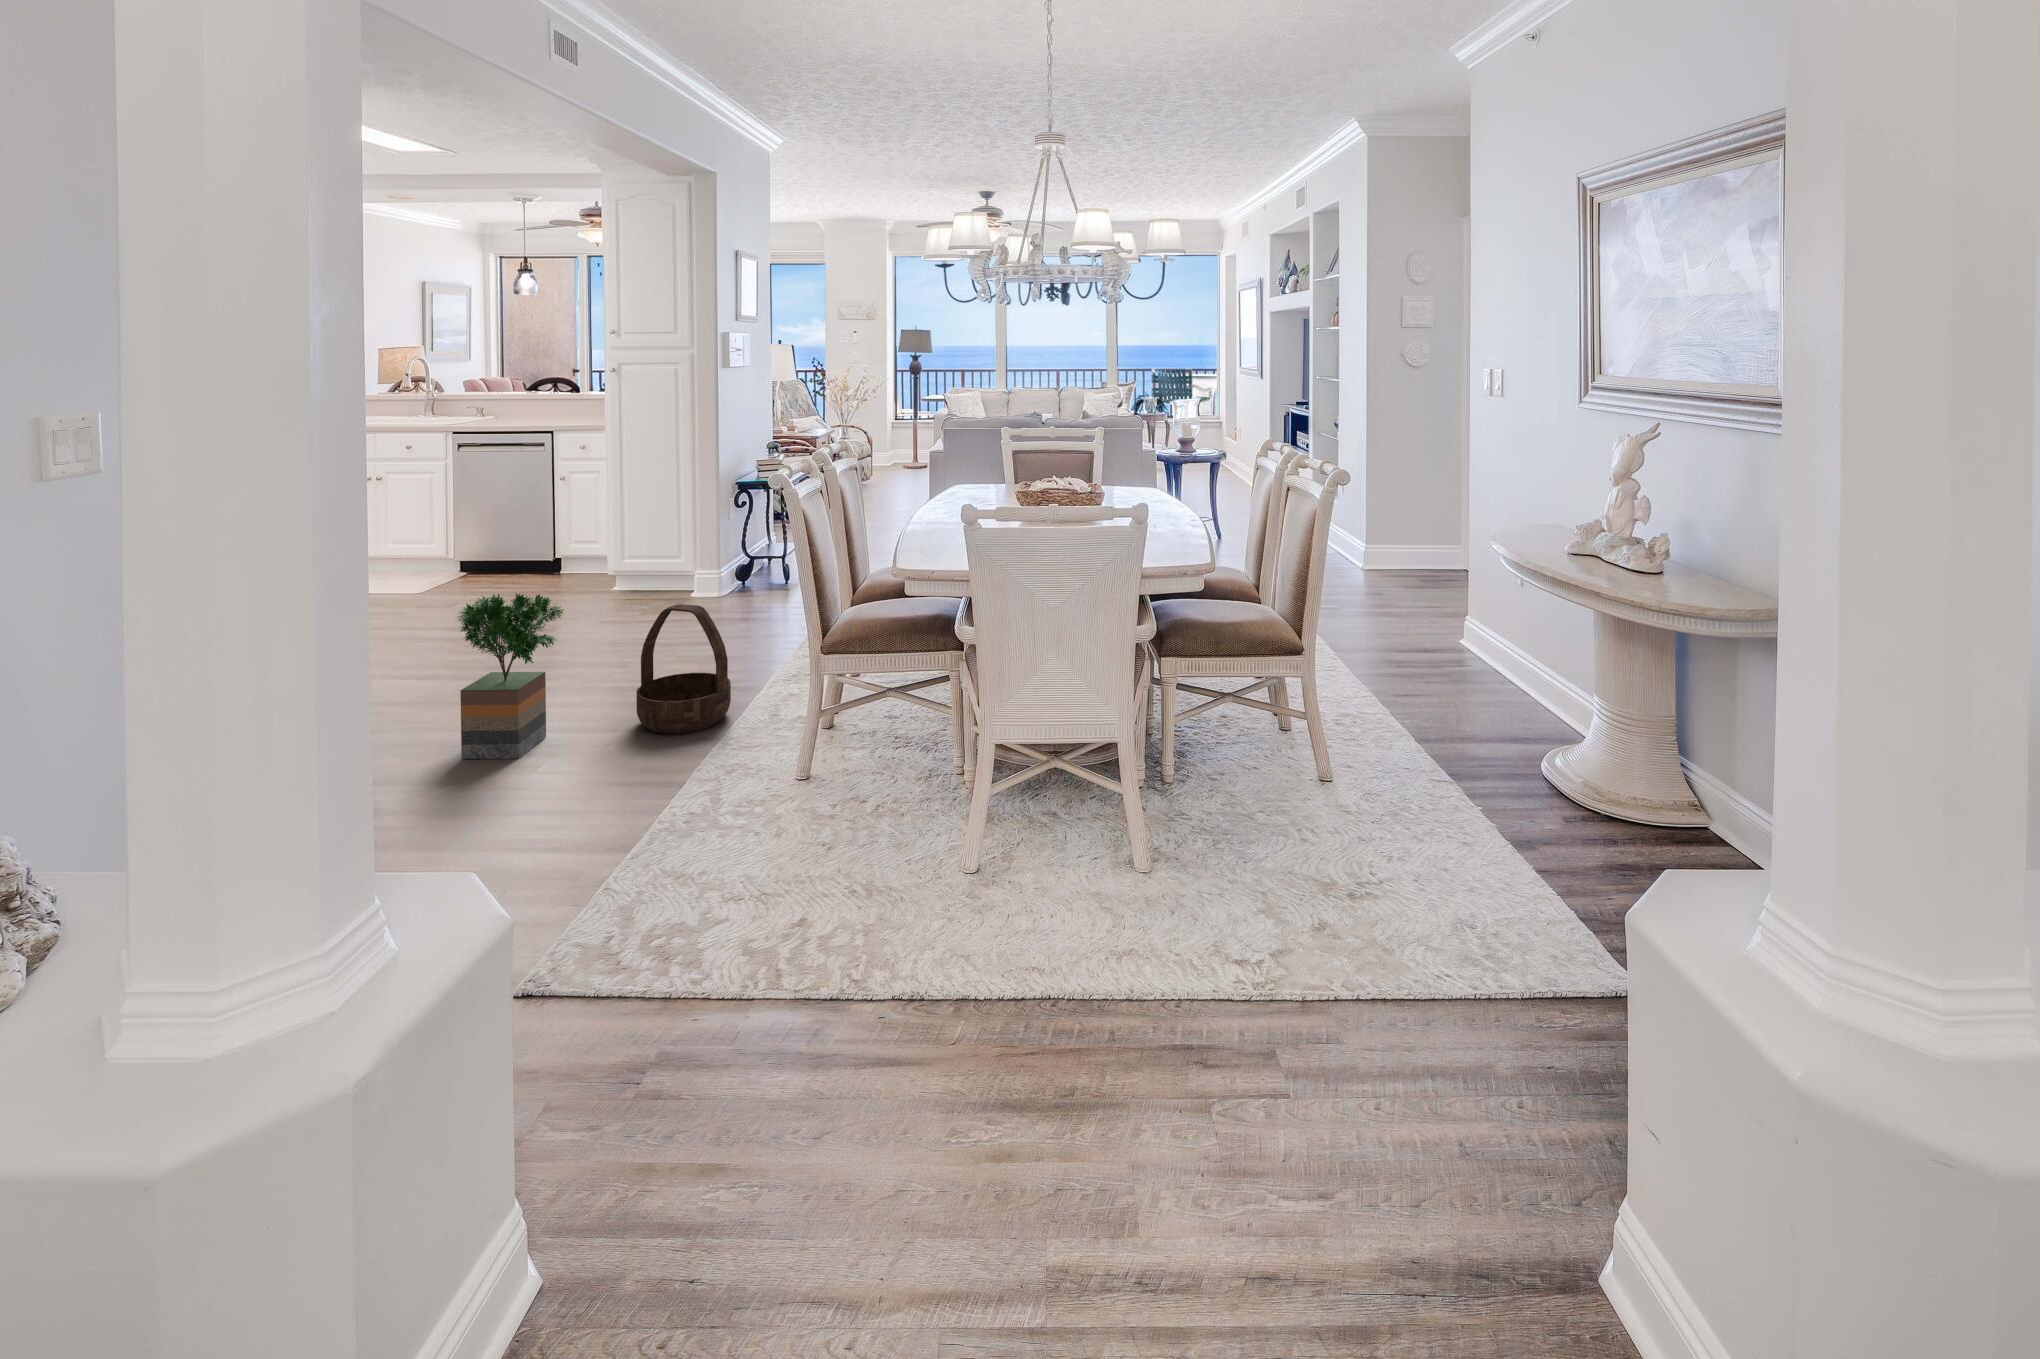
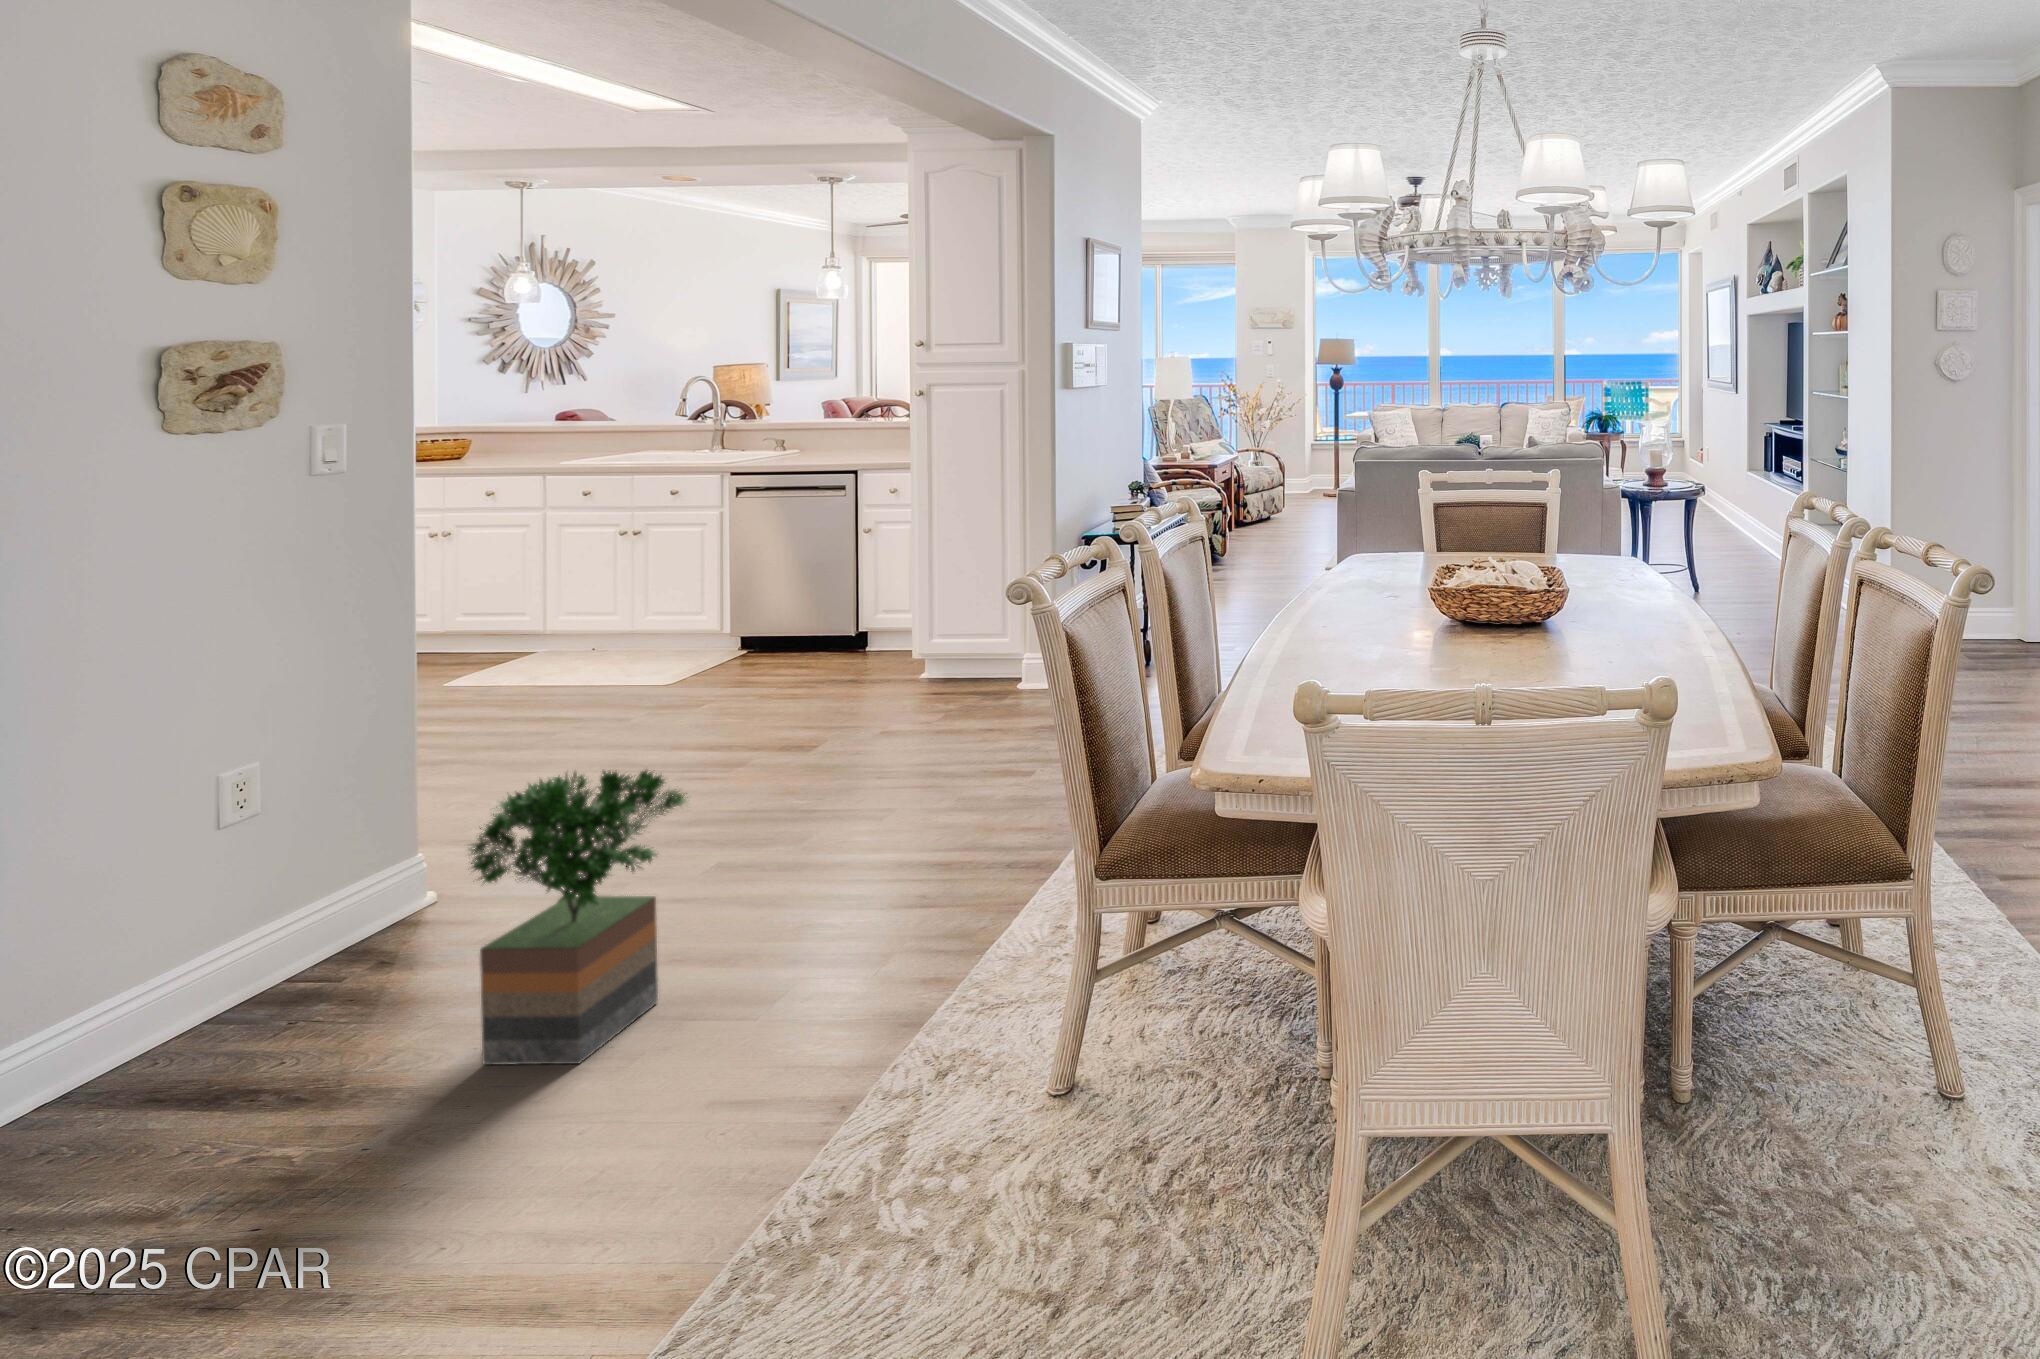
basket: present [636,604,731,734] -> none [813,772,977,996]

